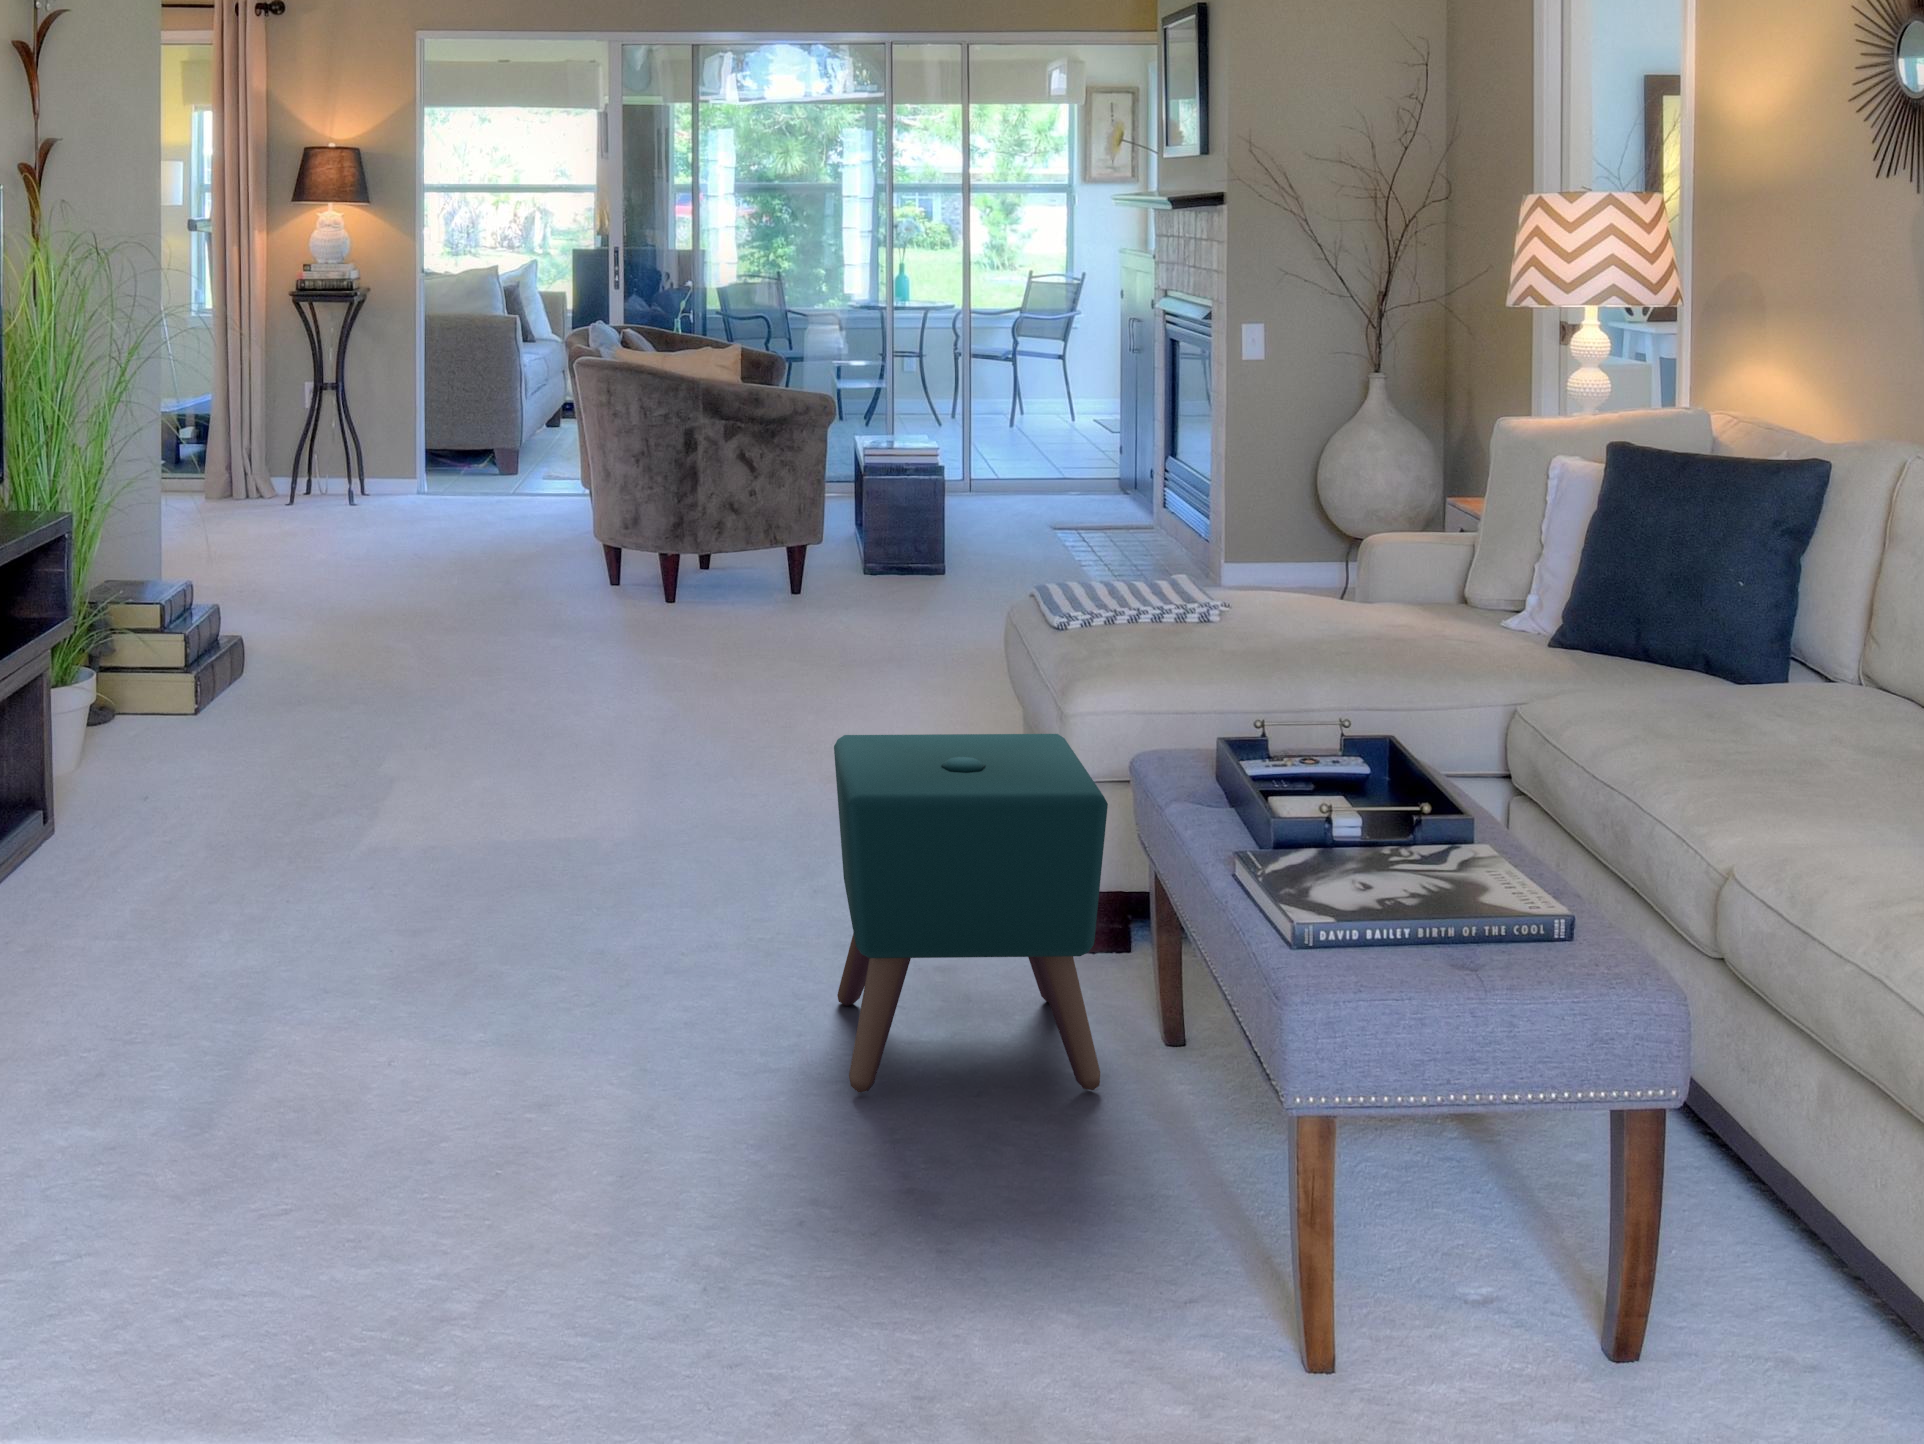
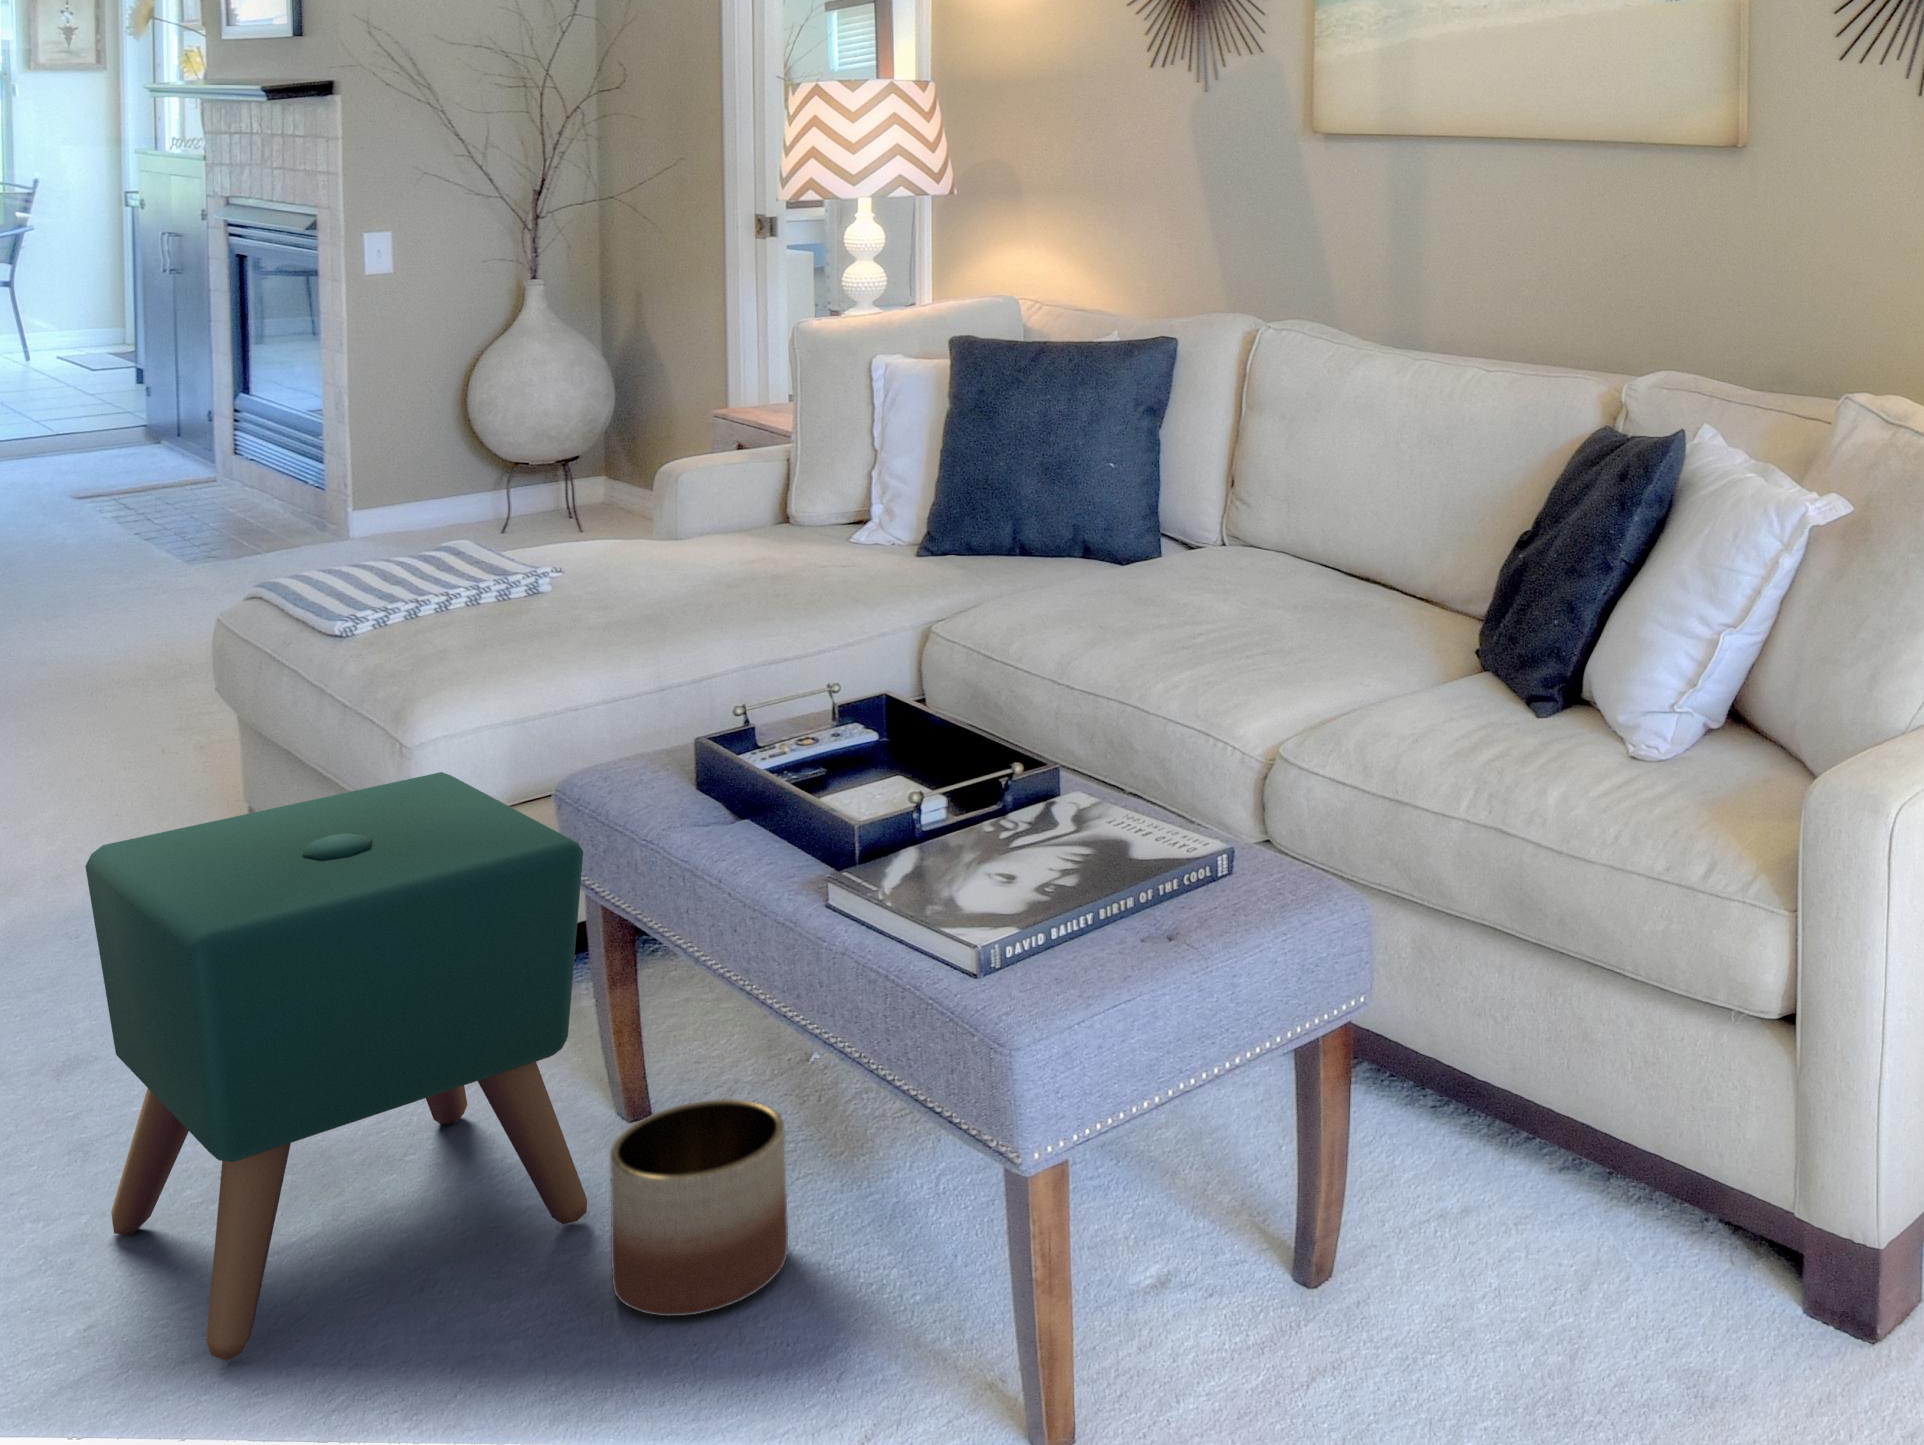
planter: none [1088,1019,1219,1179] -> present [610,1099,788,1316]

